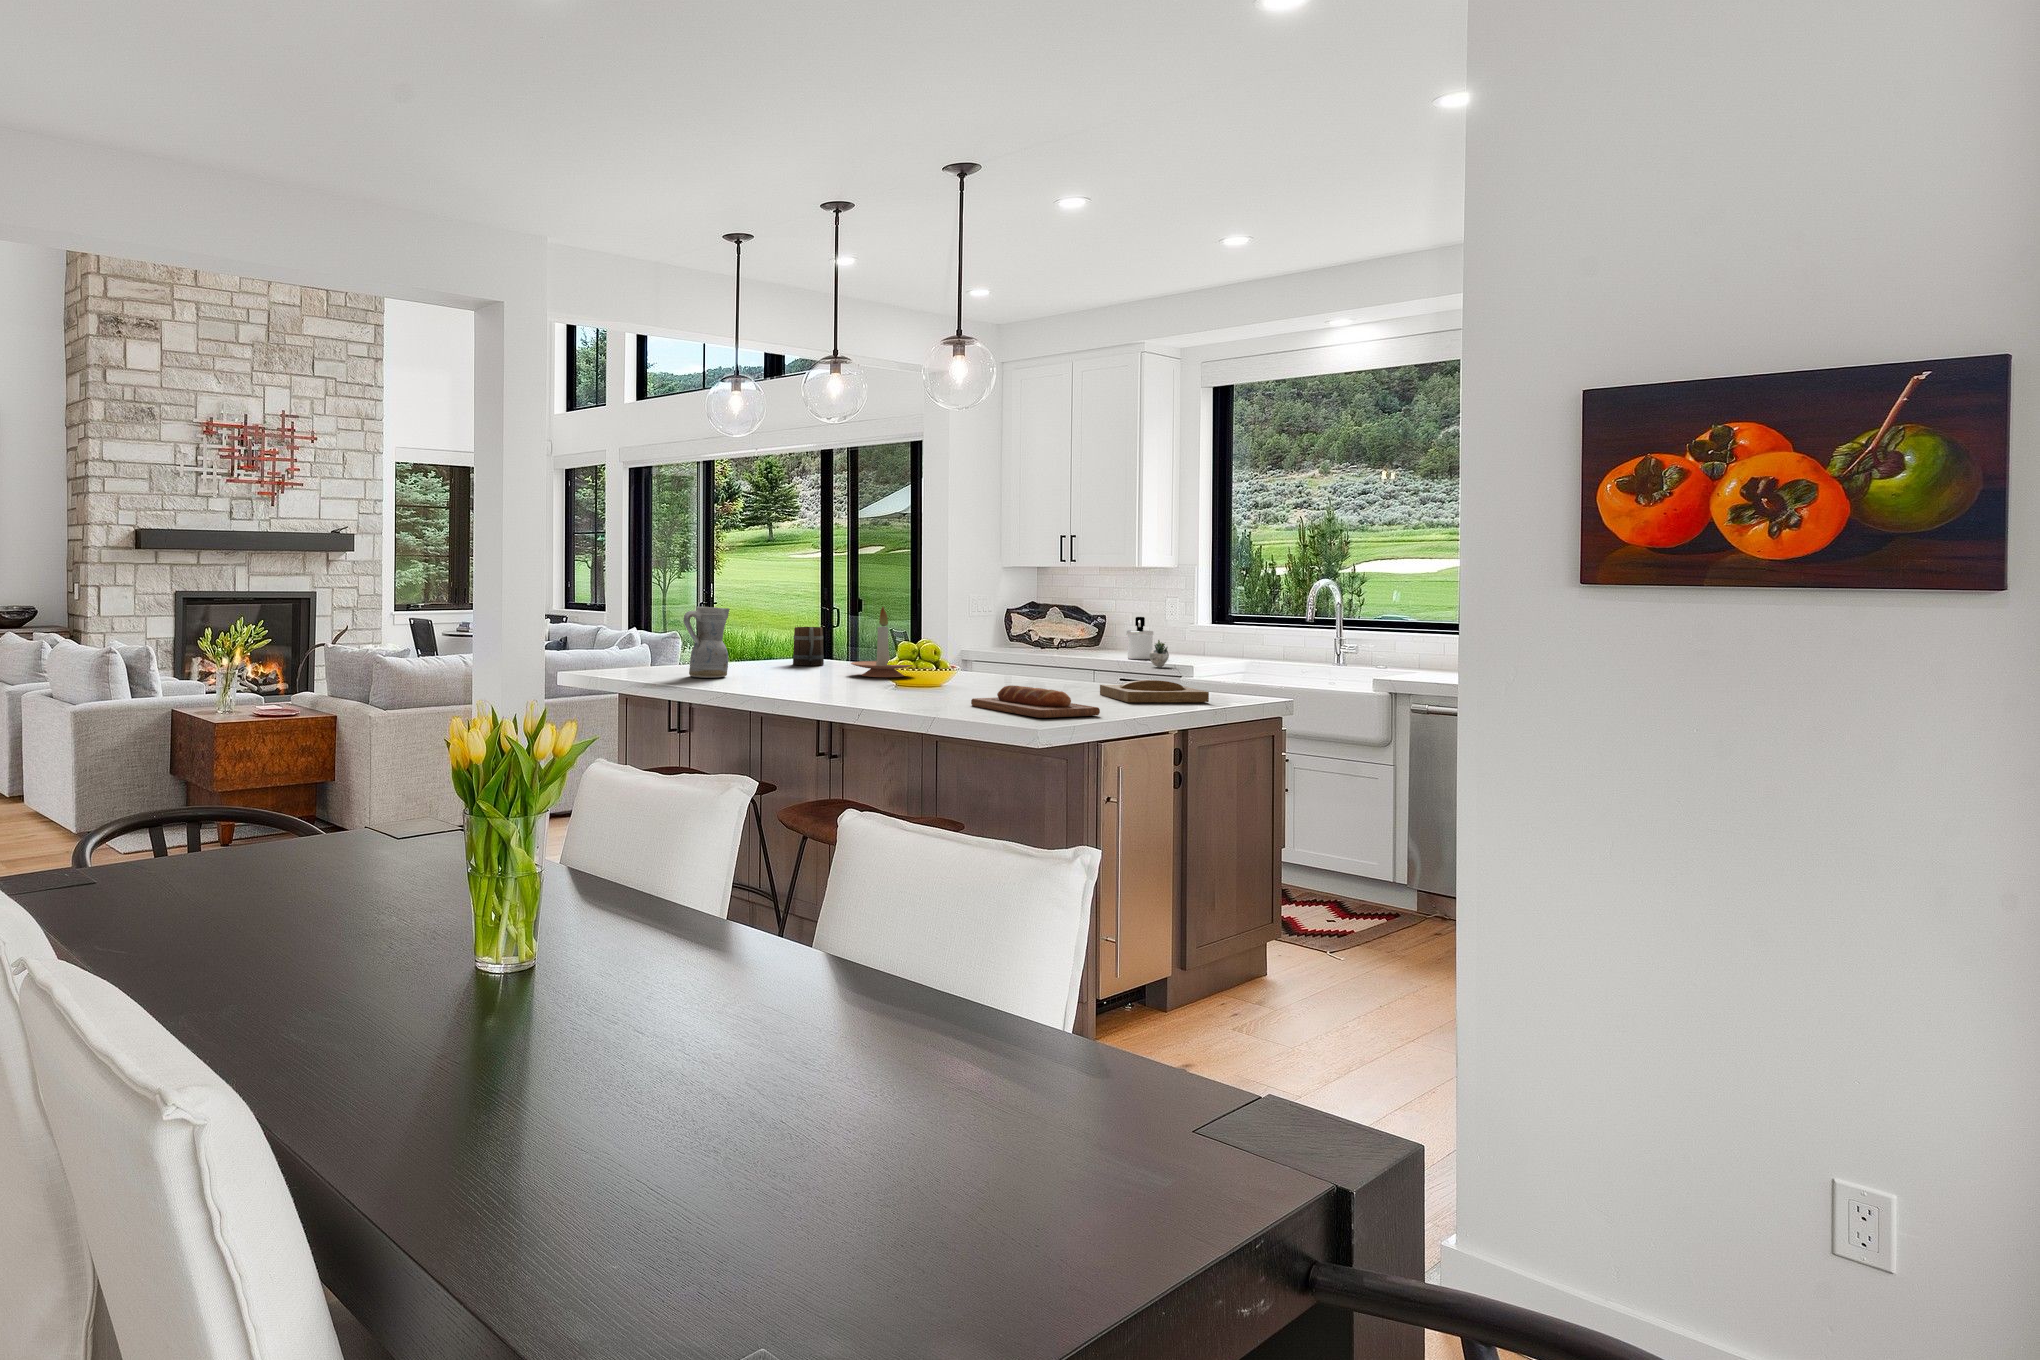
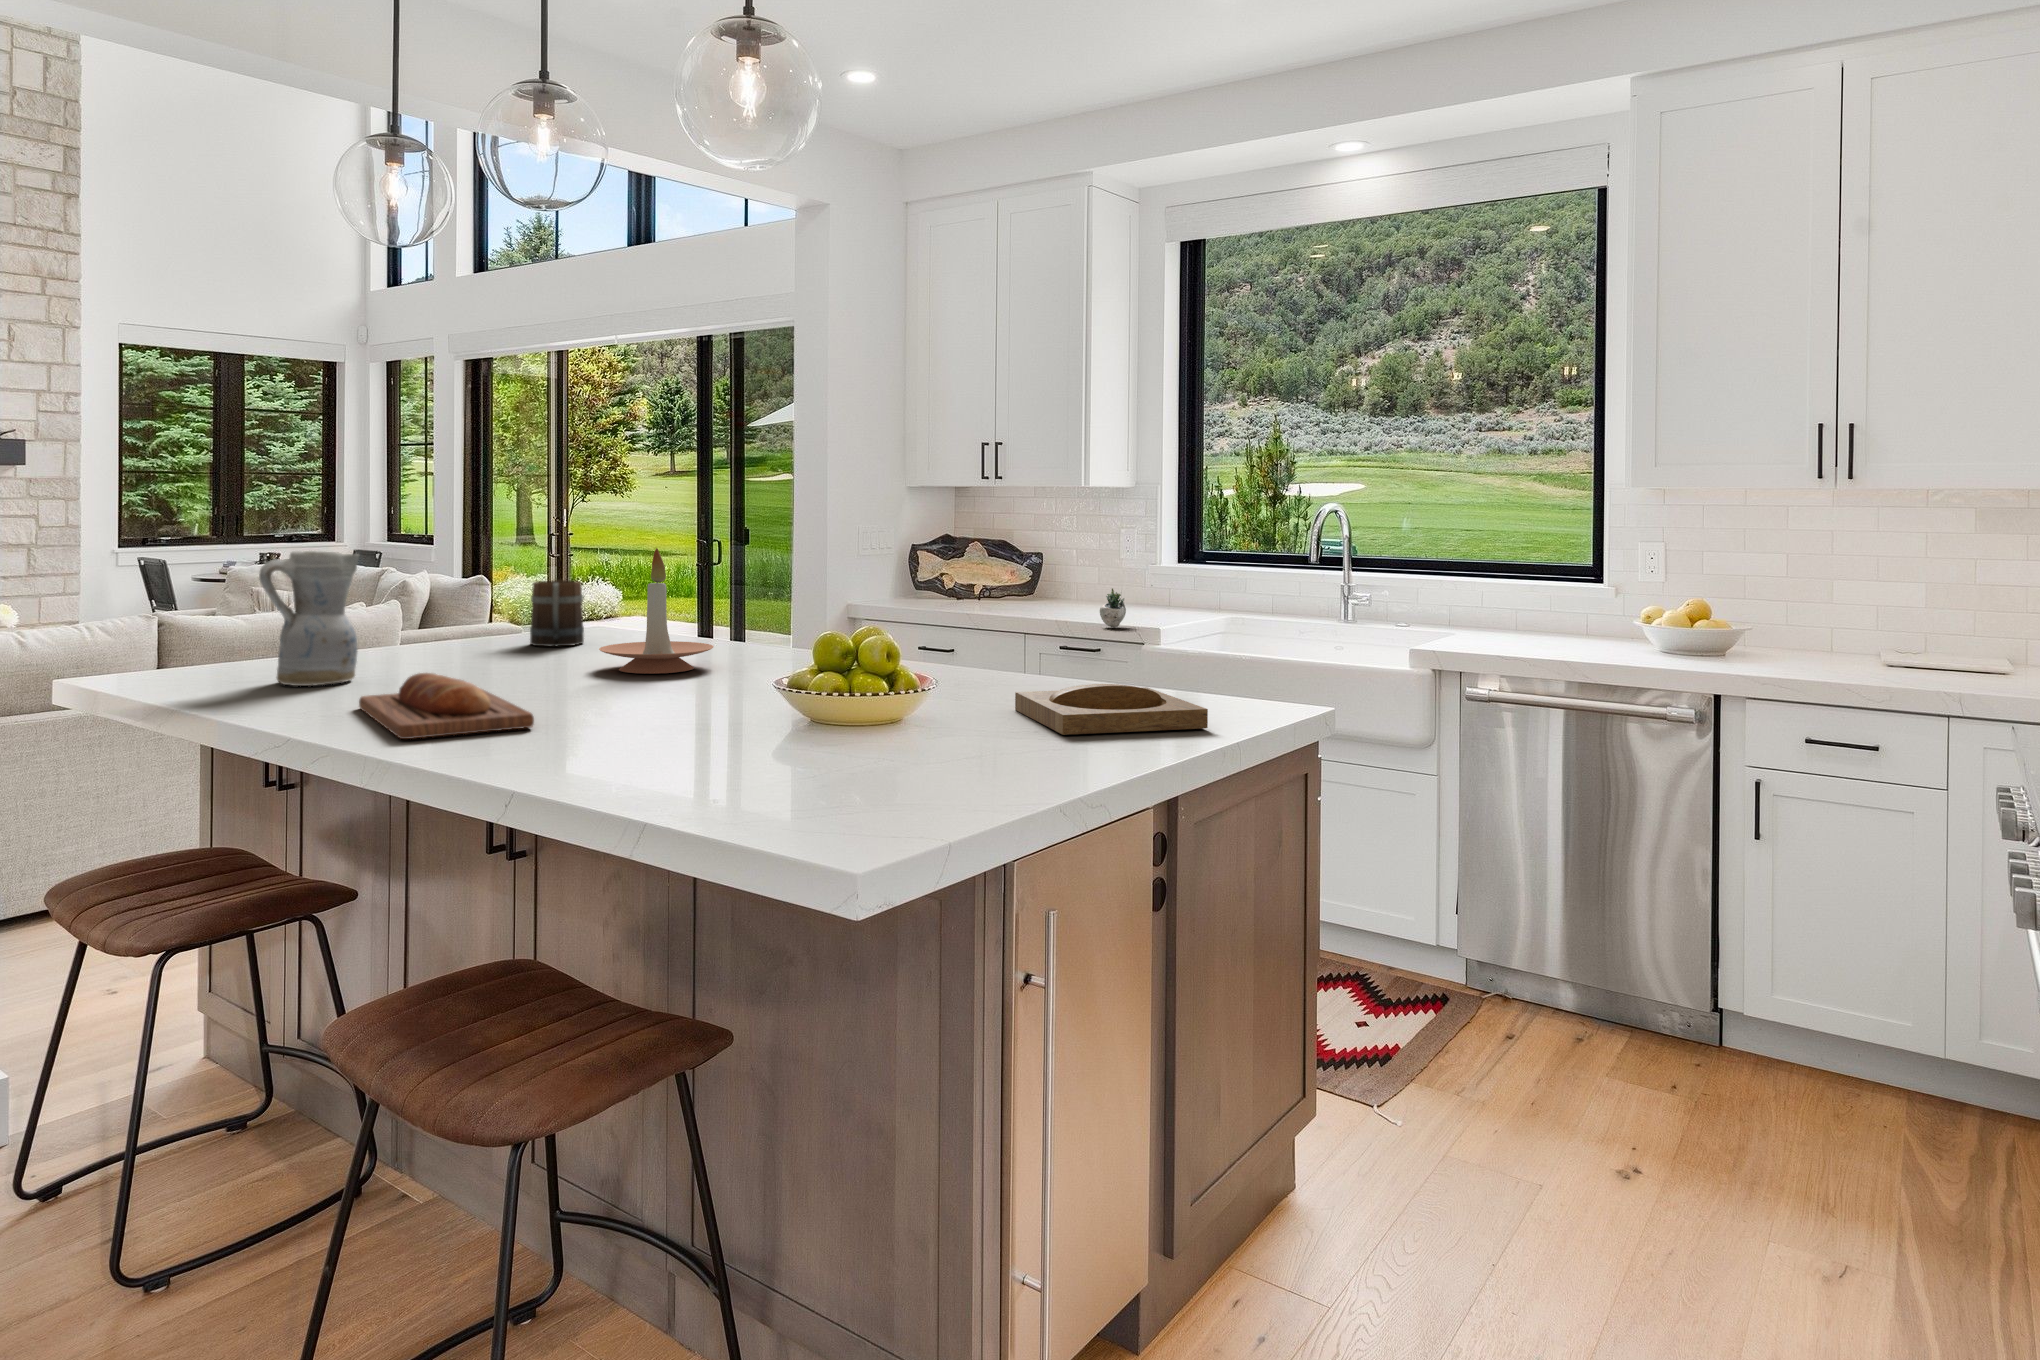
soap dispenser: present [1127,617,1153,659] -> none [1070,554,1105,613]
bread loaf: present [971,685,1100,718] -> present [359,673,534,739]

